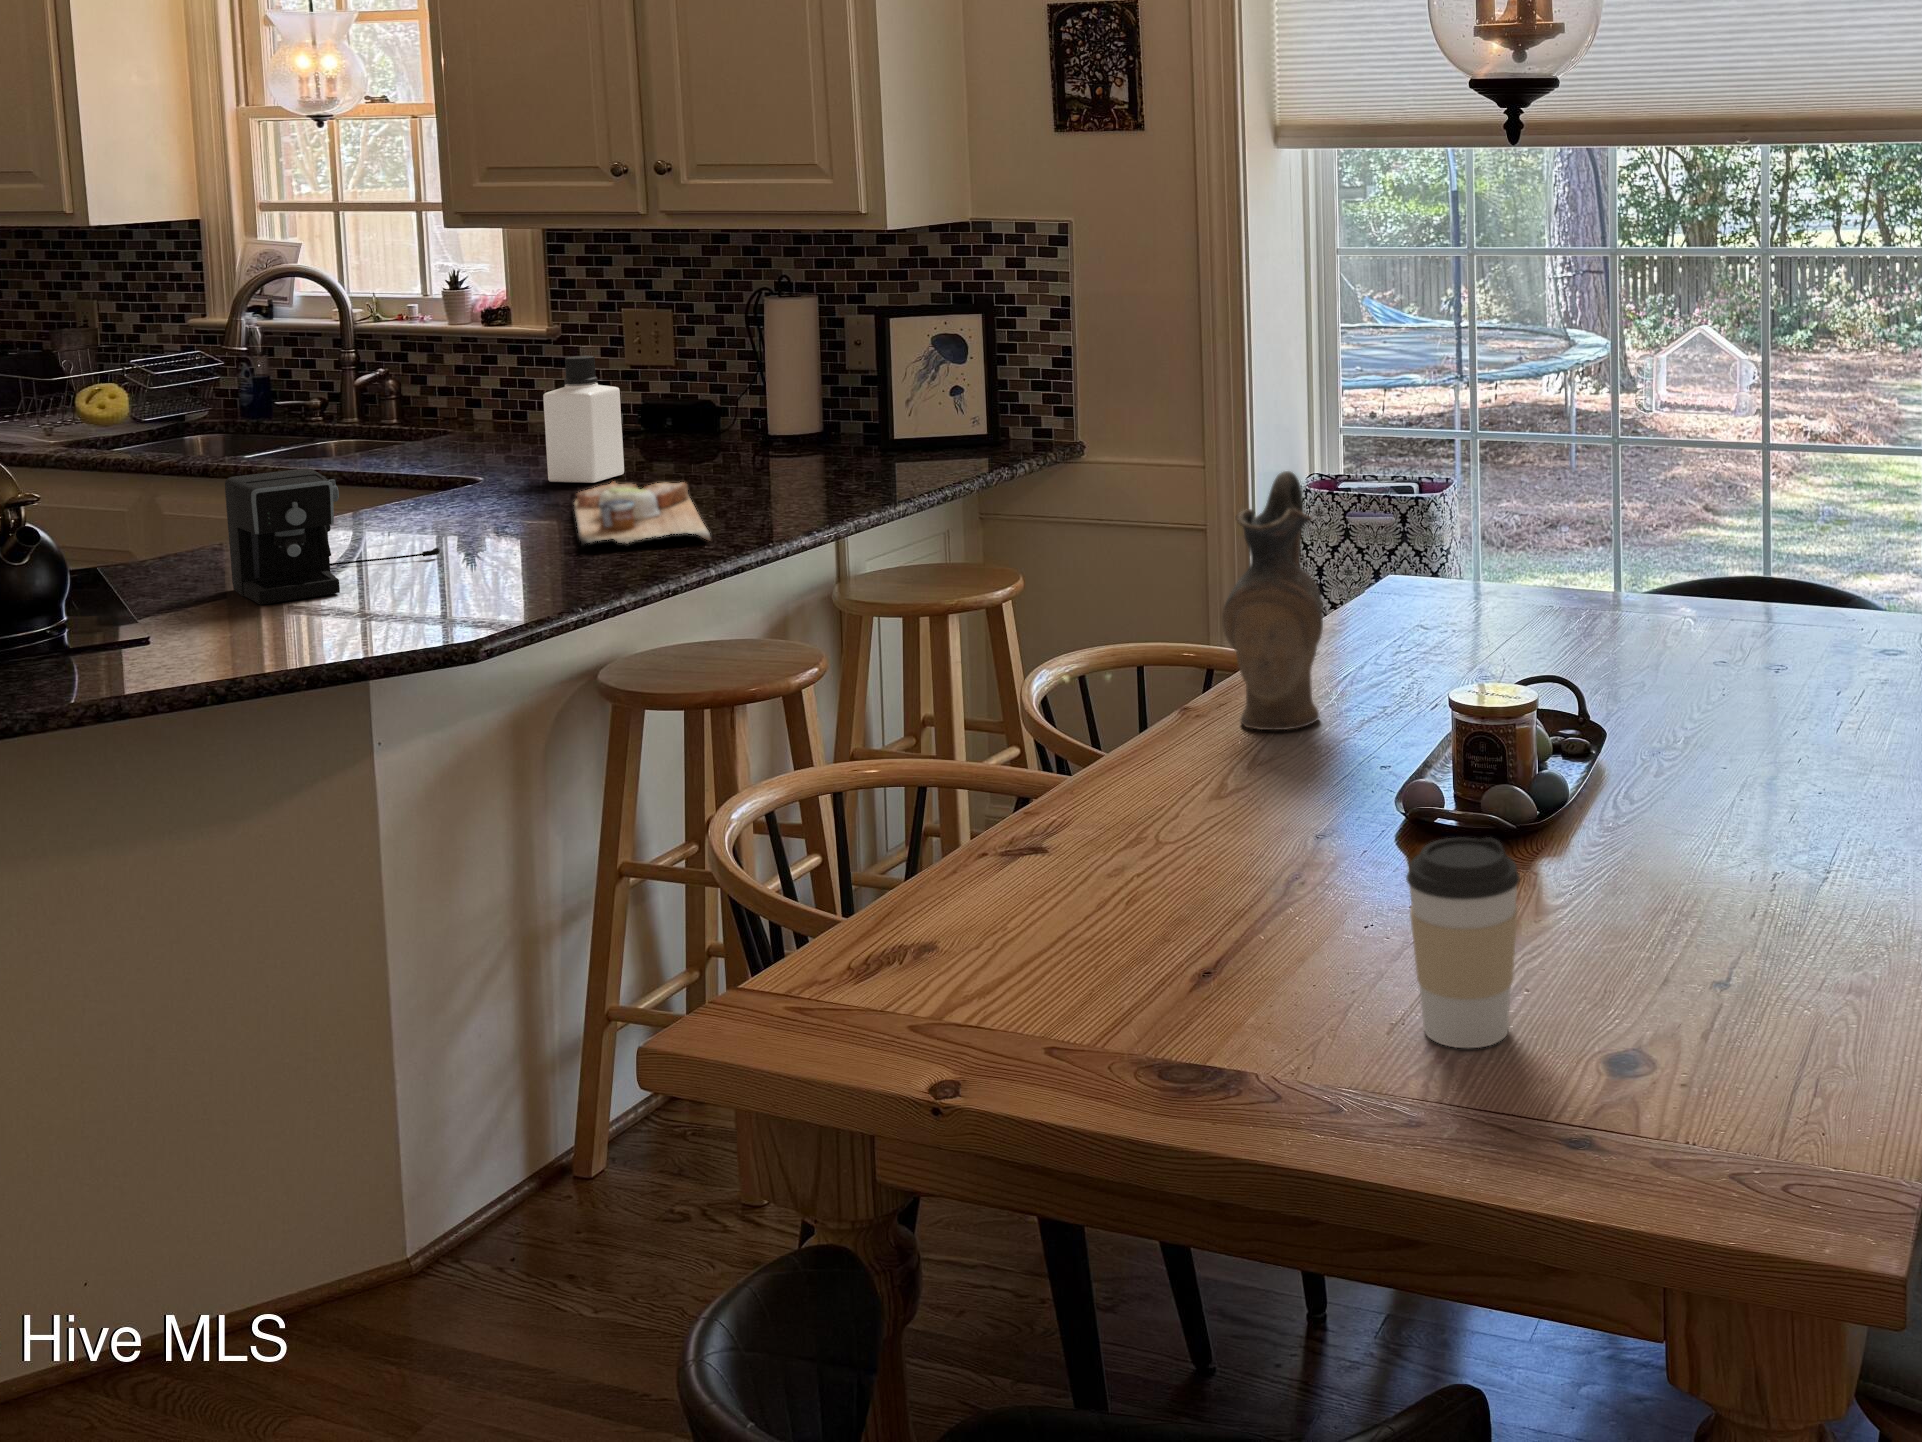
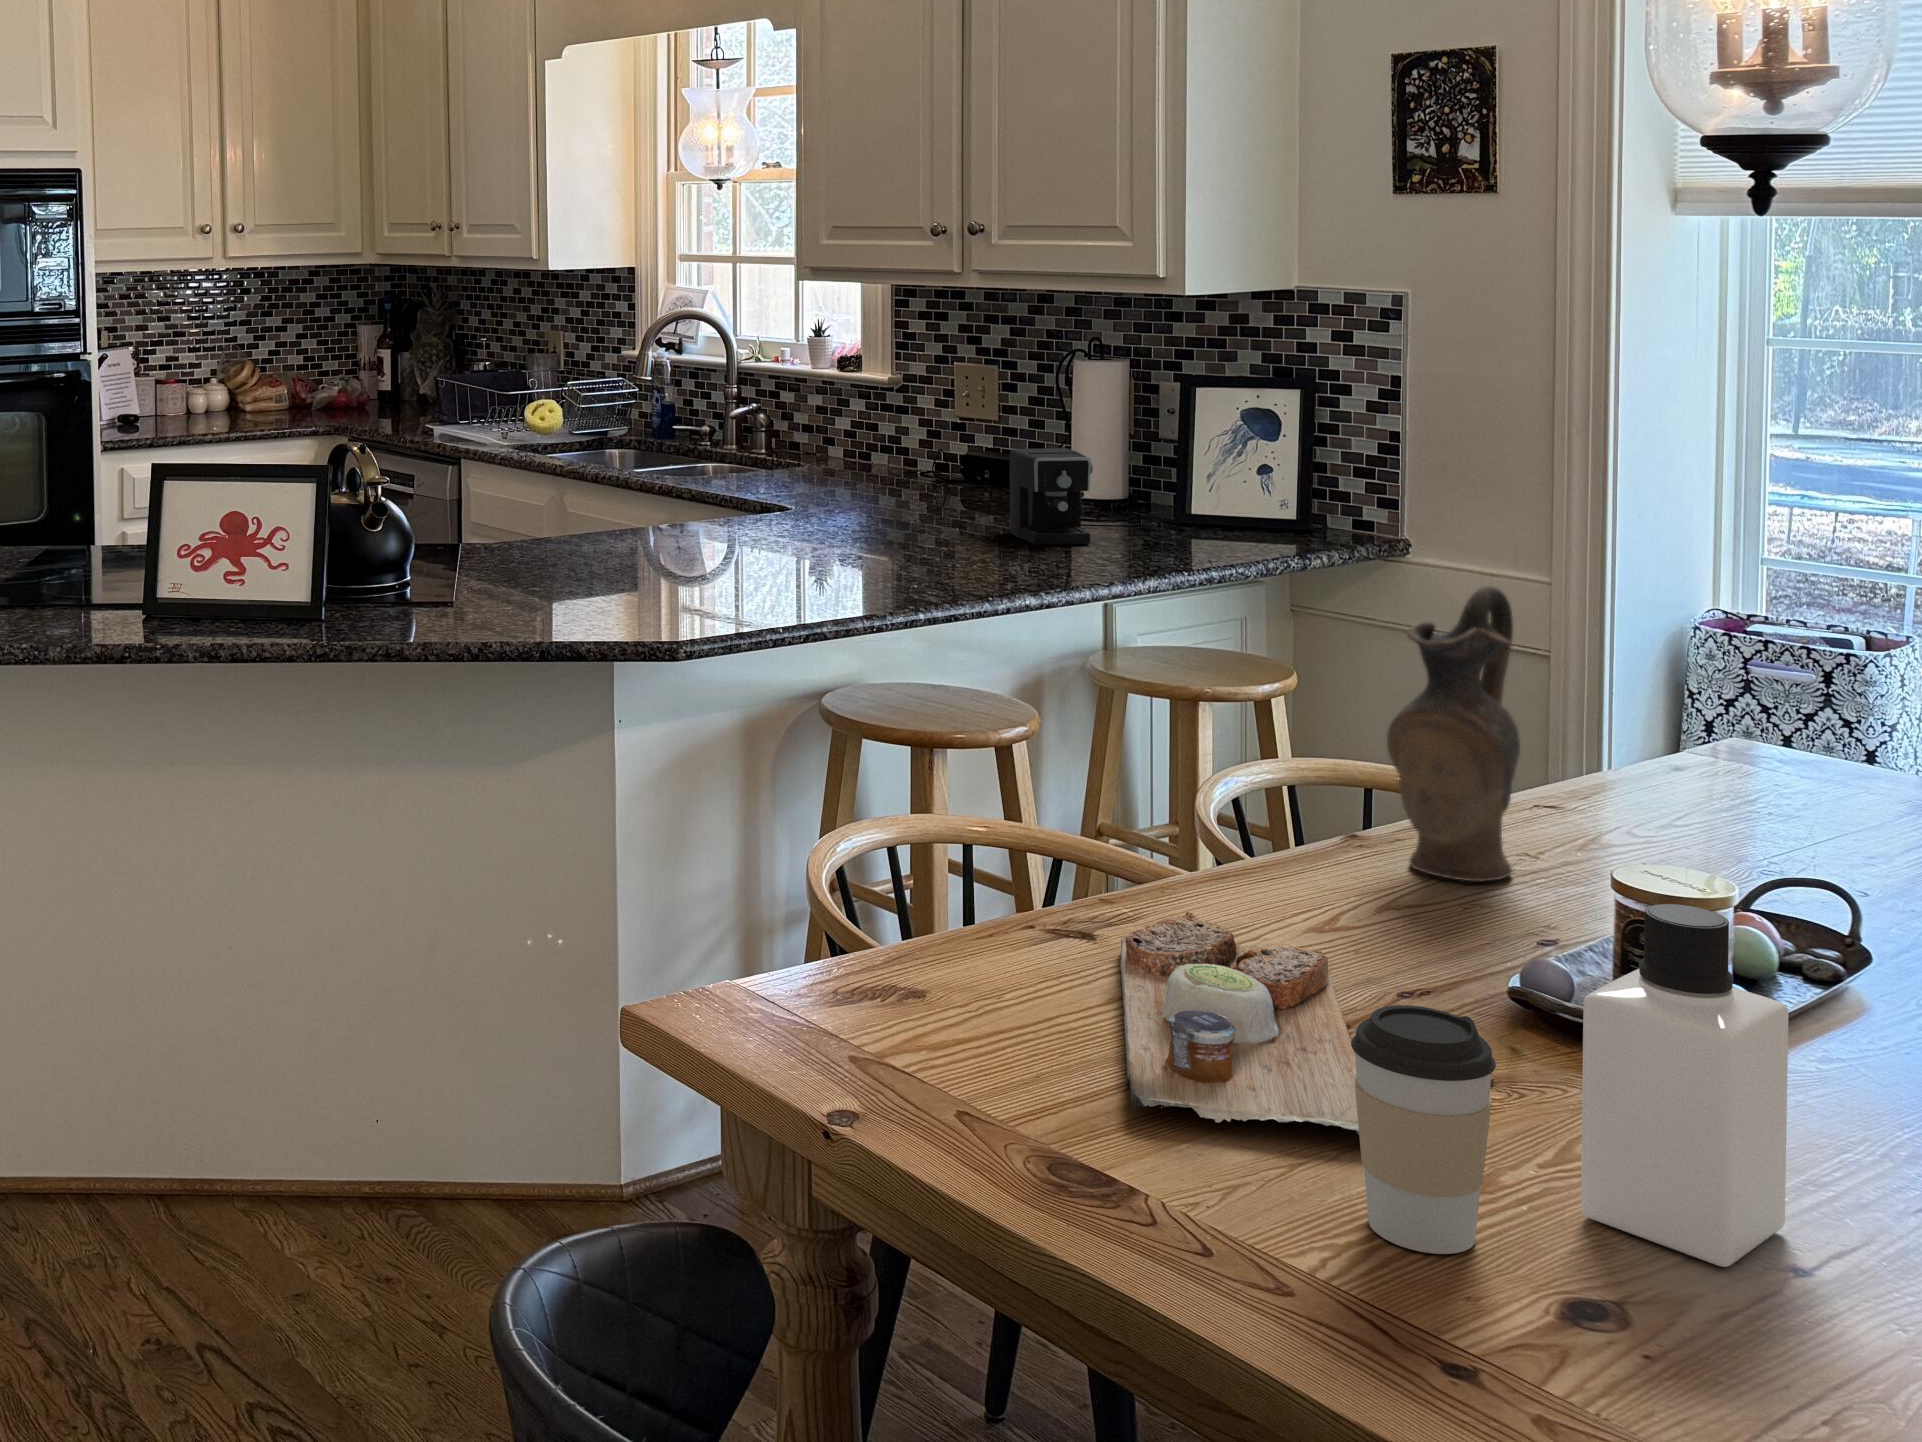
bottle: present [543,356,624,483] -> present [1581,904,1788,1267]
coffee maker: present [225,468,440,604] -> present [1010,448,1157,544]
cutting board: present [575,482,710,544] -> present [1120,912,1359,1134]

